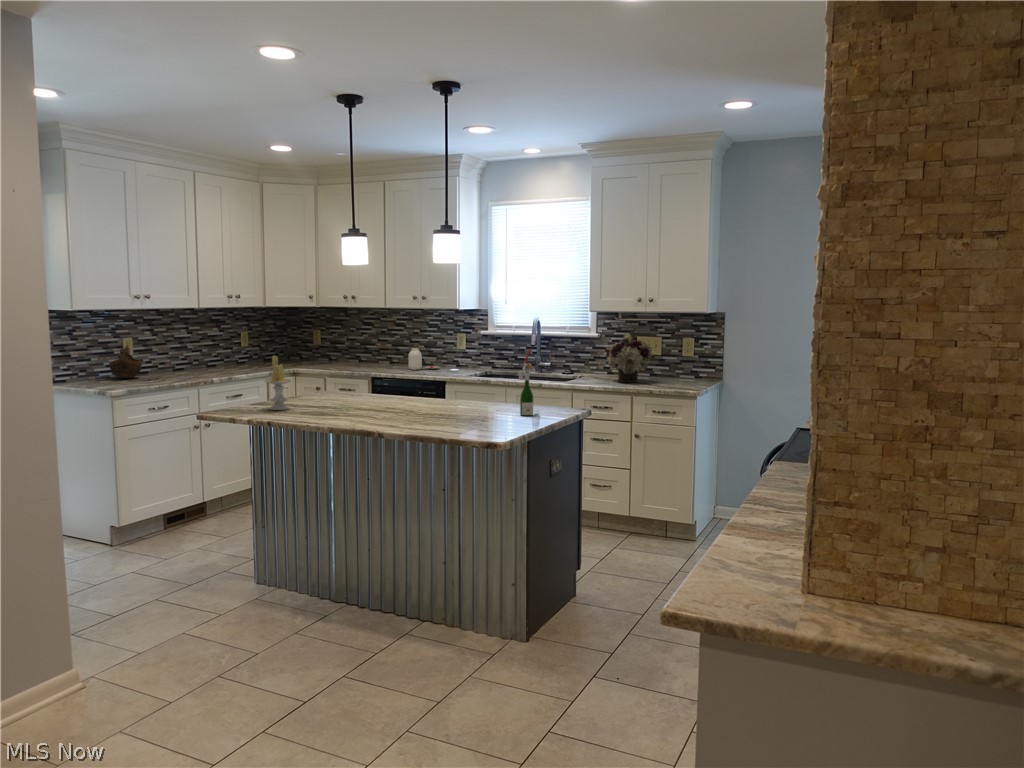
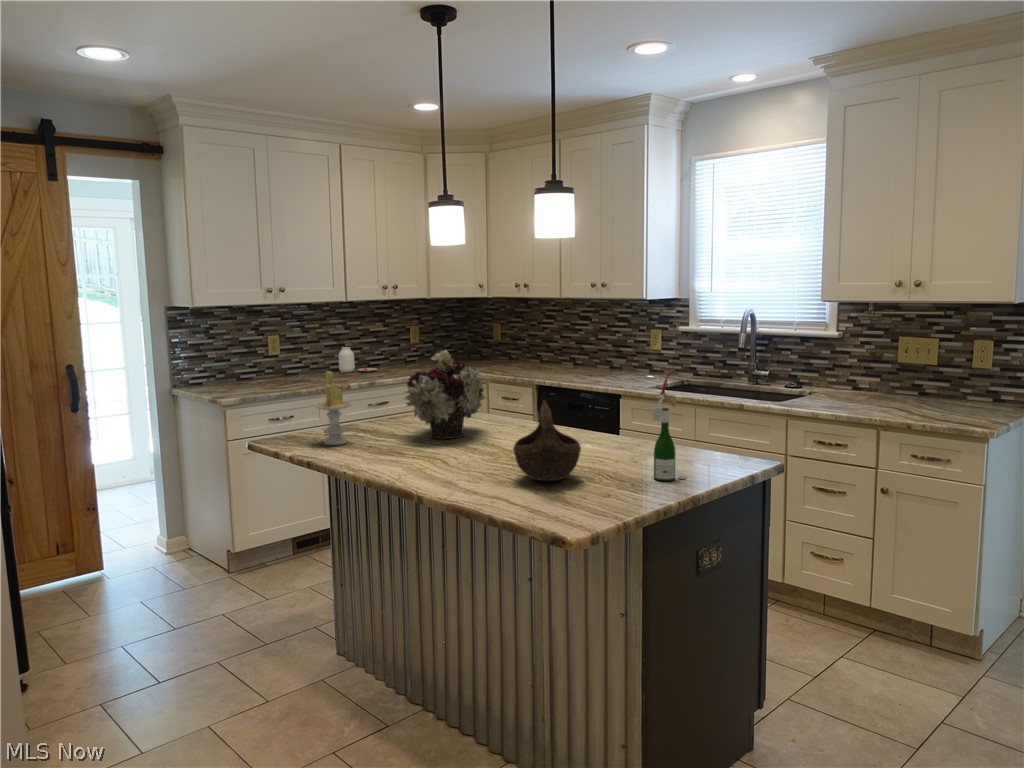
flower arrangement: present [606,333,652,383] -> present [404,350,485,439]
decorative bowl: present [109,345,142,378] -> present [513,400,581,481]
jar: present [408,348,440,371] -> present [338,347,377,374]

